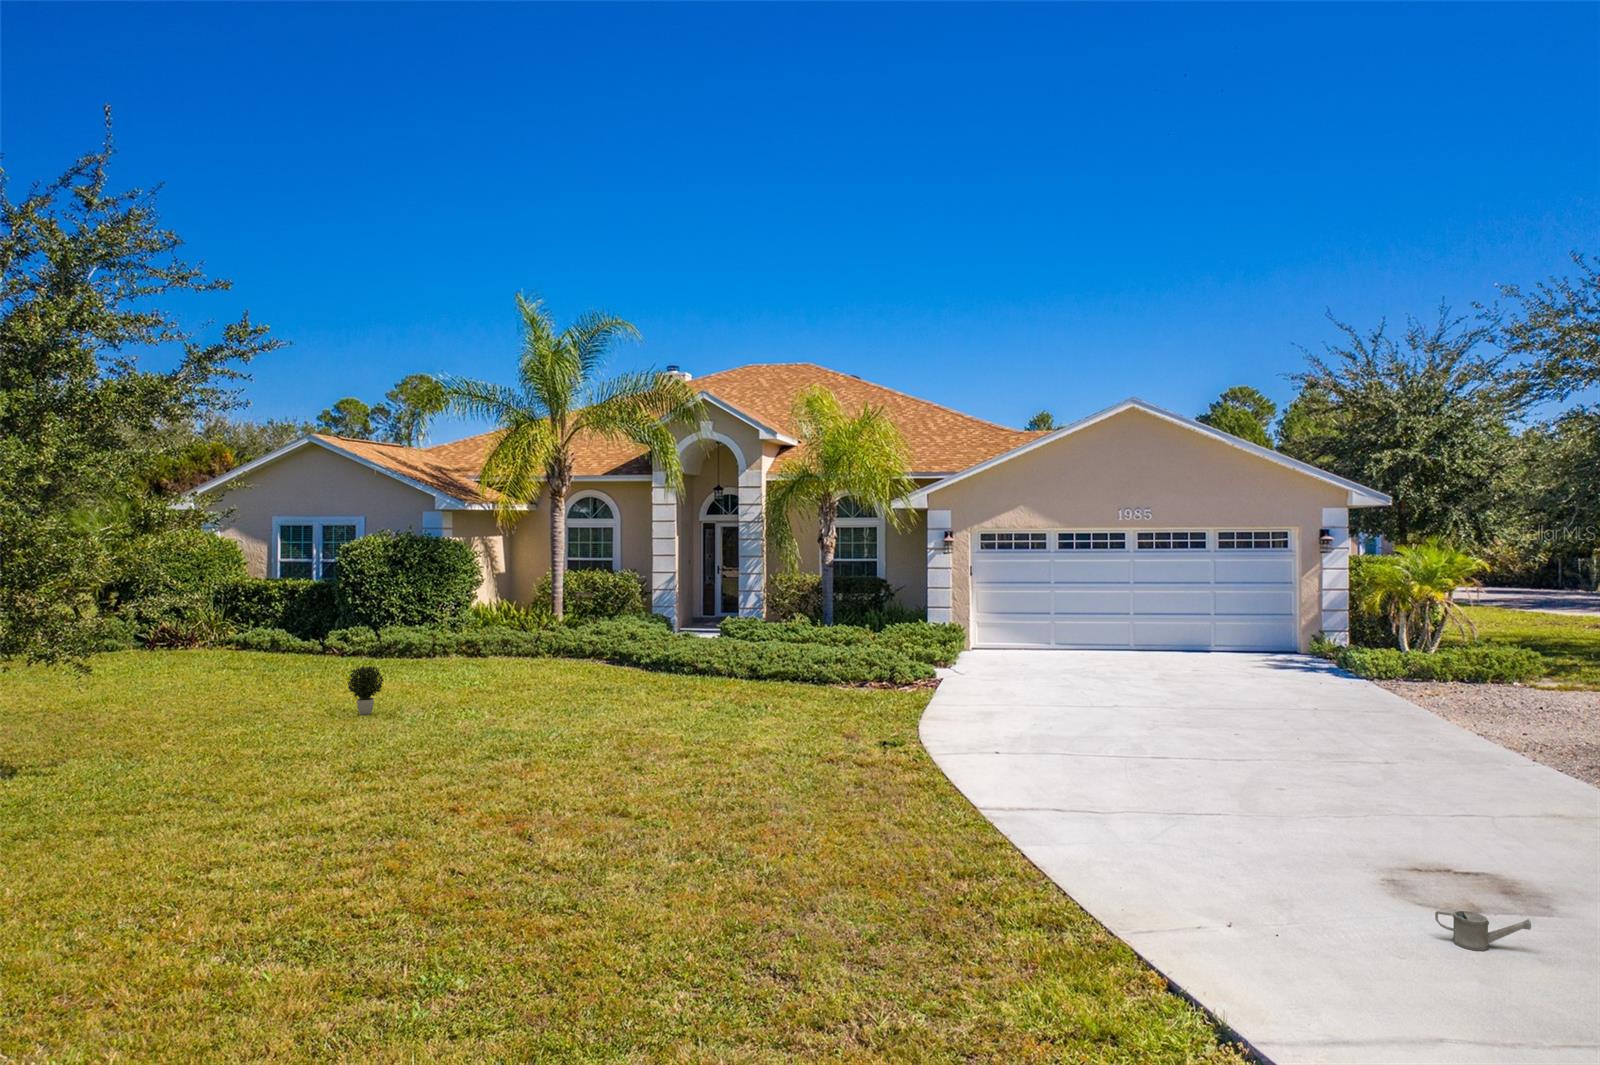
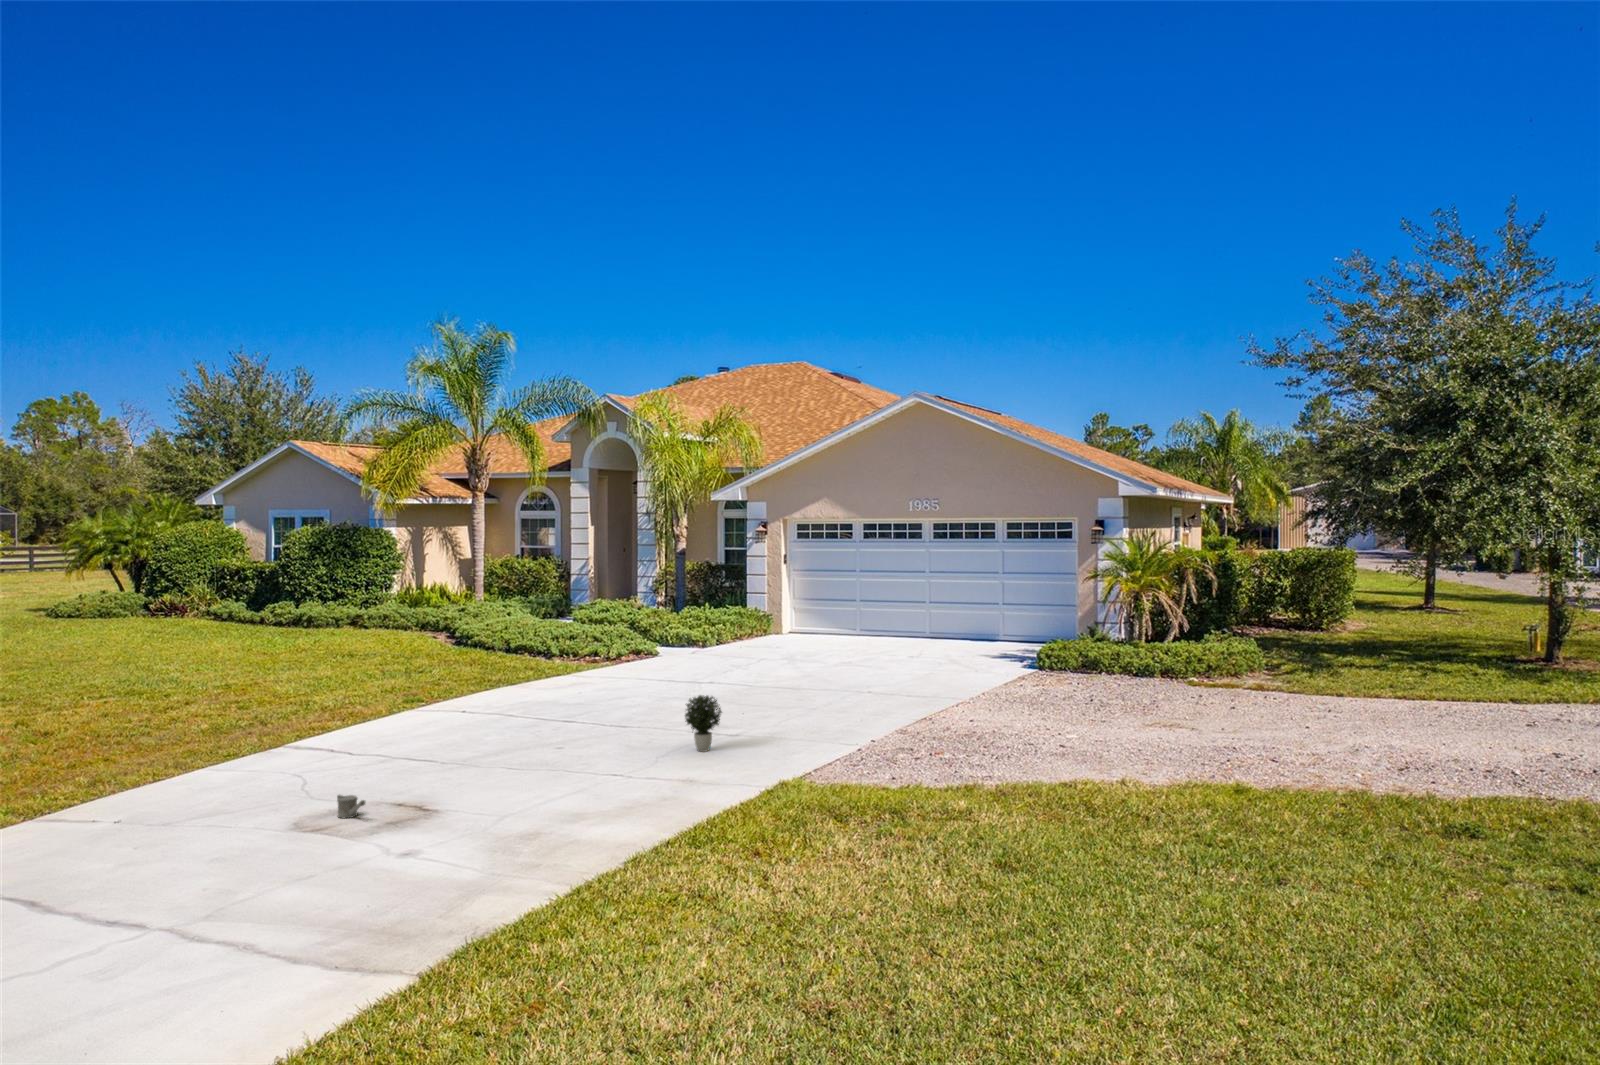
potted plant: present [348,666,384,715] -> present [685,695,722,752]

